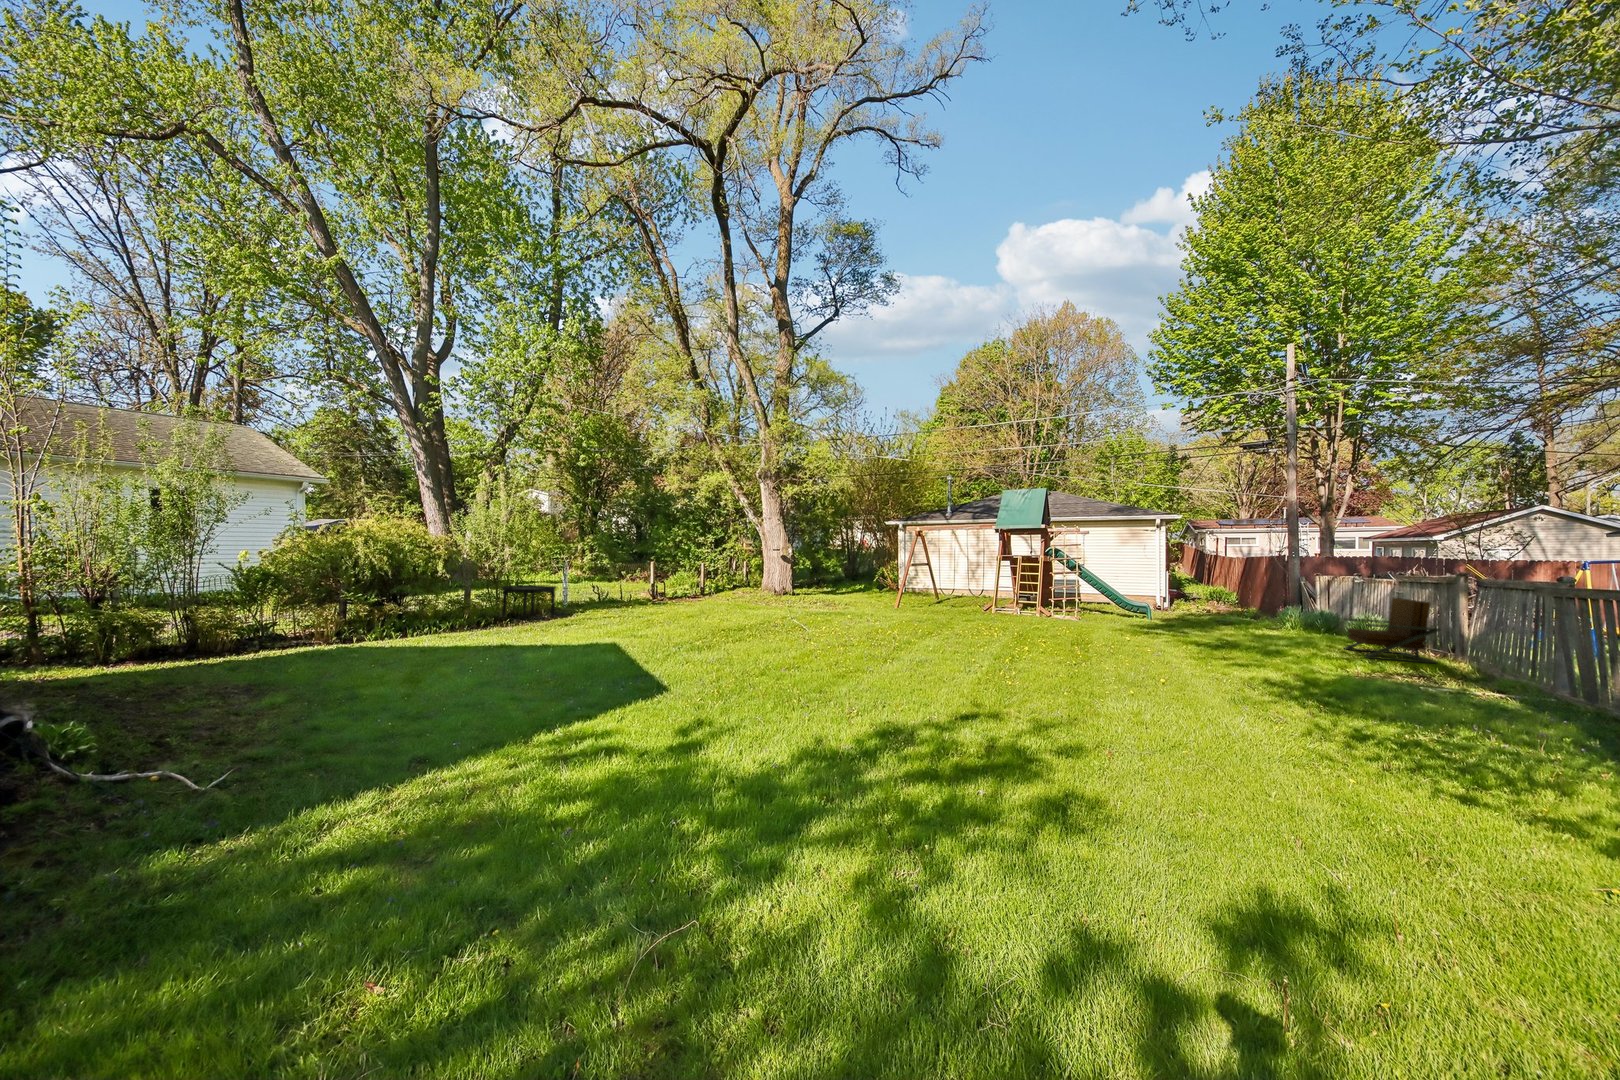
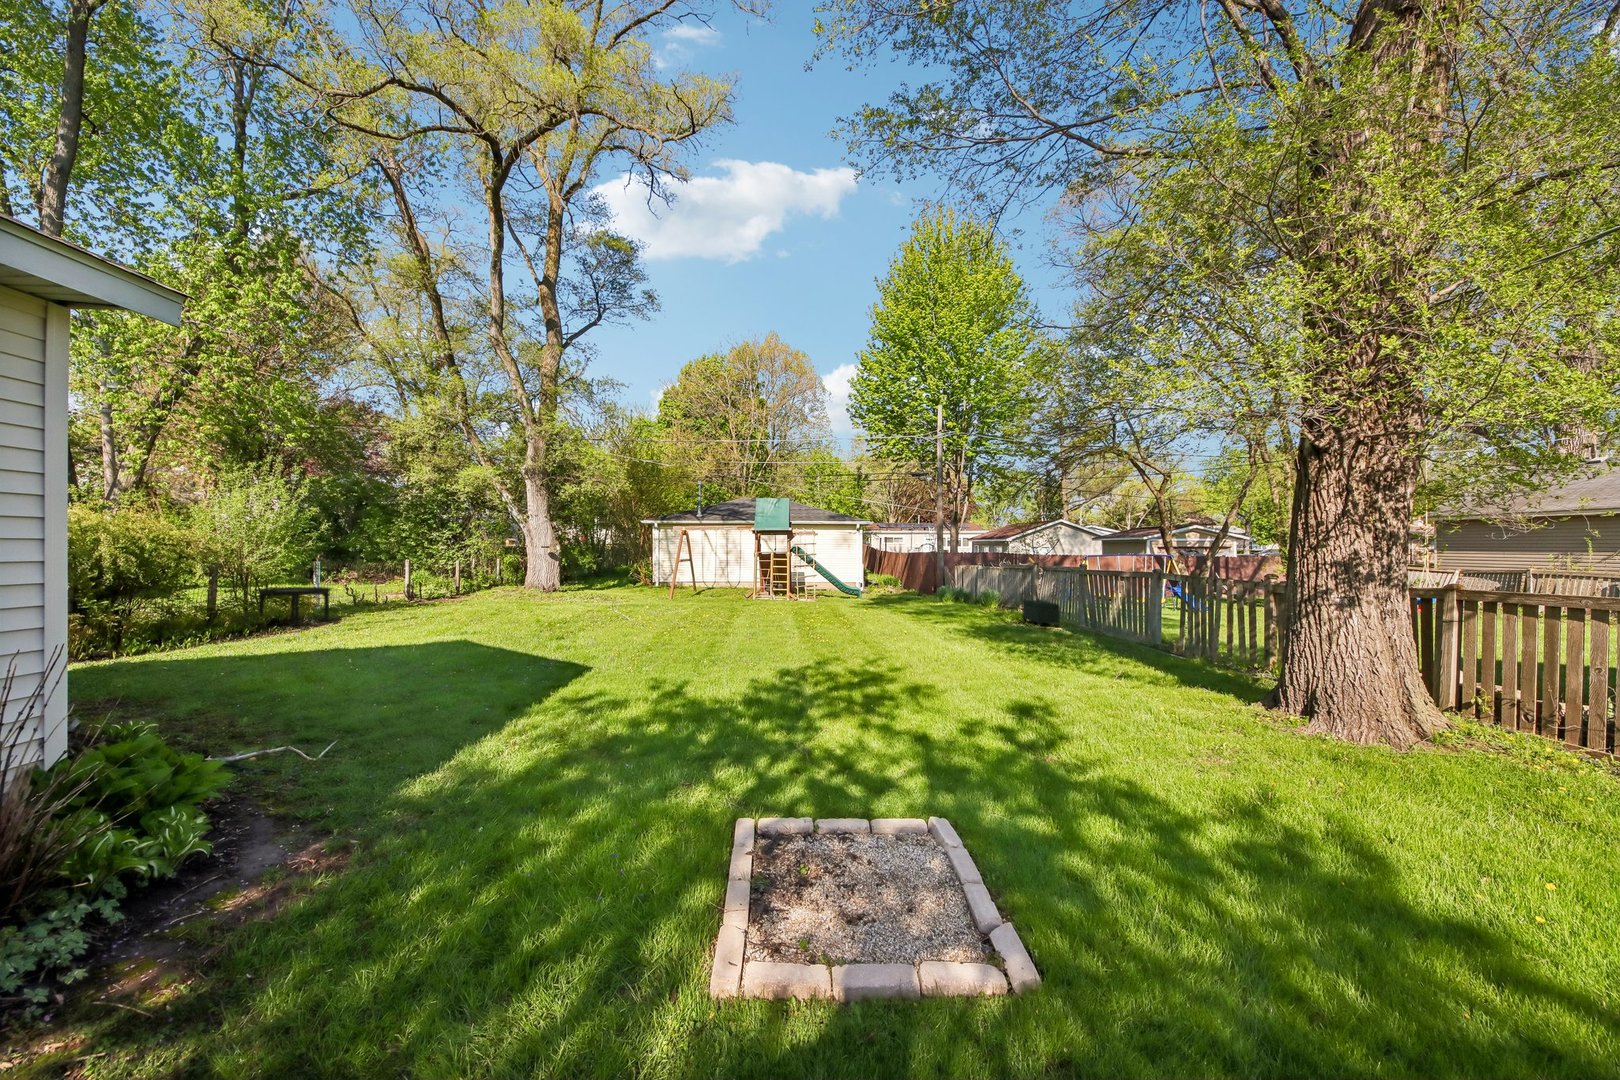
lounge chair: present [1344,598,1440,663] -> none [978,577,1023,615]
bench: none [1435,640,1527,696] -> present [1022,600,1060,627]

